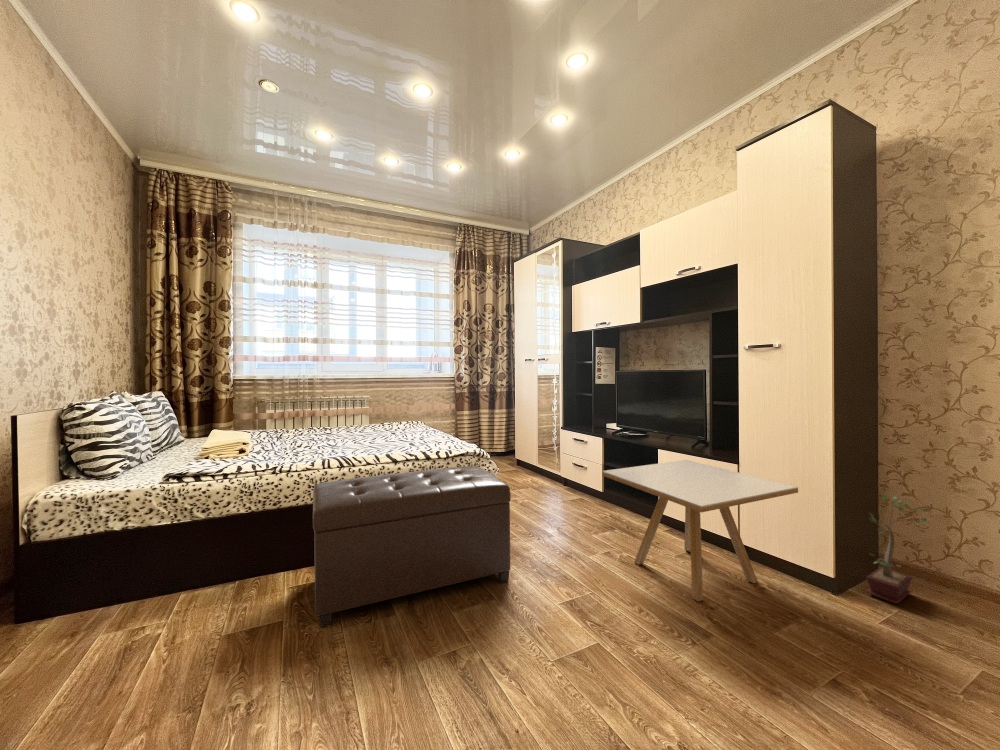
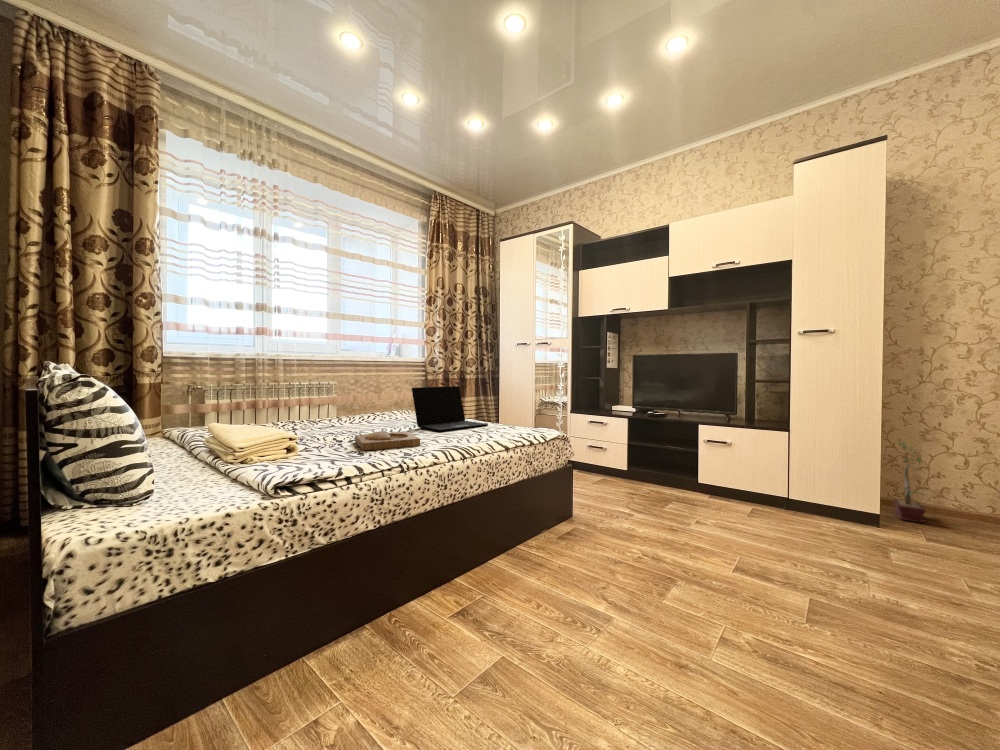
laptop: none [376,403,431,442] -> present [412,386,488,432]
tray: none [286,441,344,455] -> present [355,431,420,450]
side table: present [603,460,798,601] -> none [708,430,862,546]
ottoman: present [312,466,511,627] -> none [472,447,674,651]

